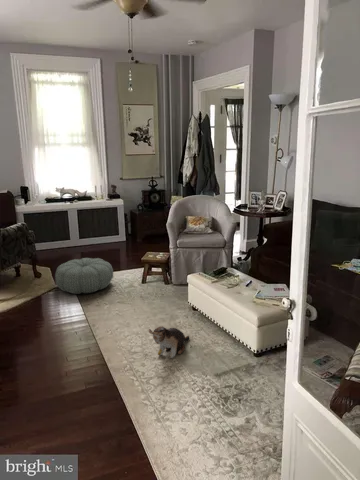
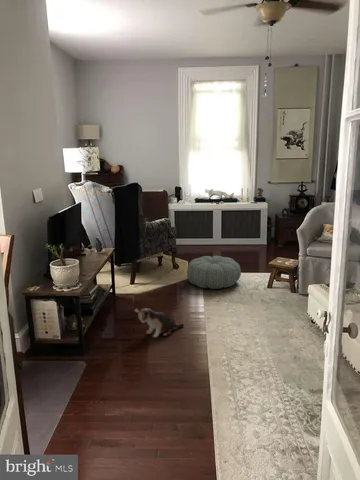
plush toy: present [149,326,189,358] -> present [135,308,184,337]

